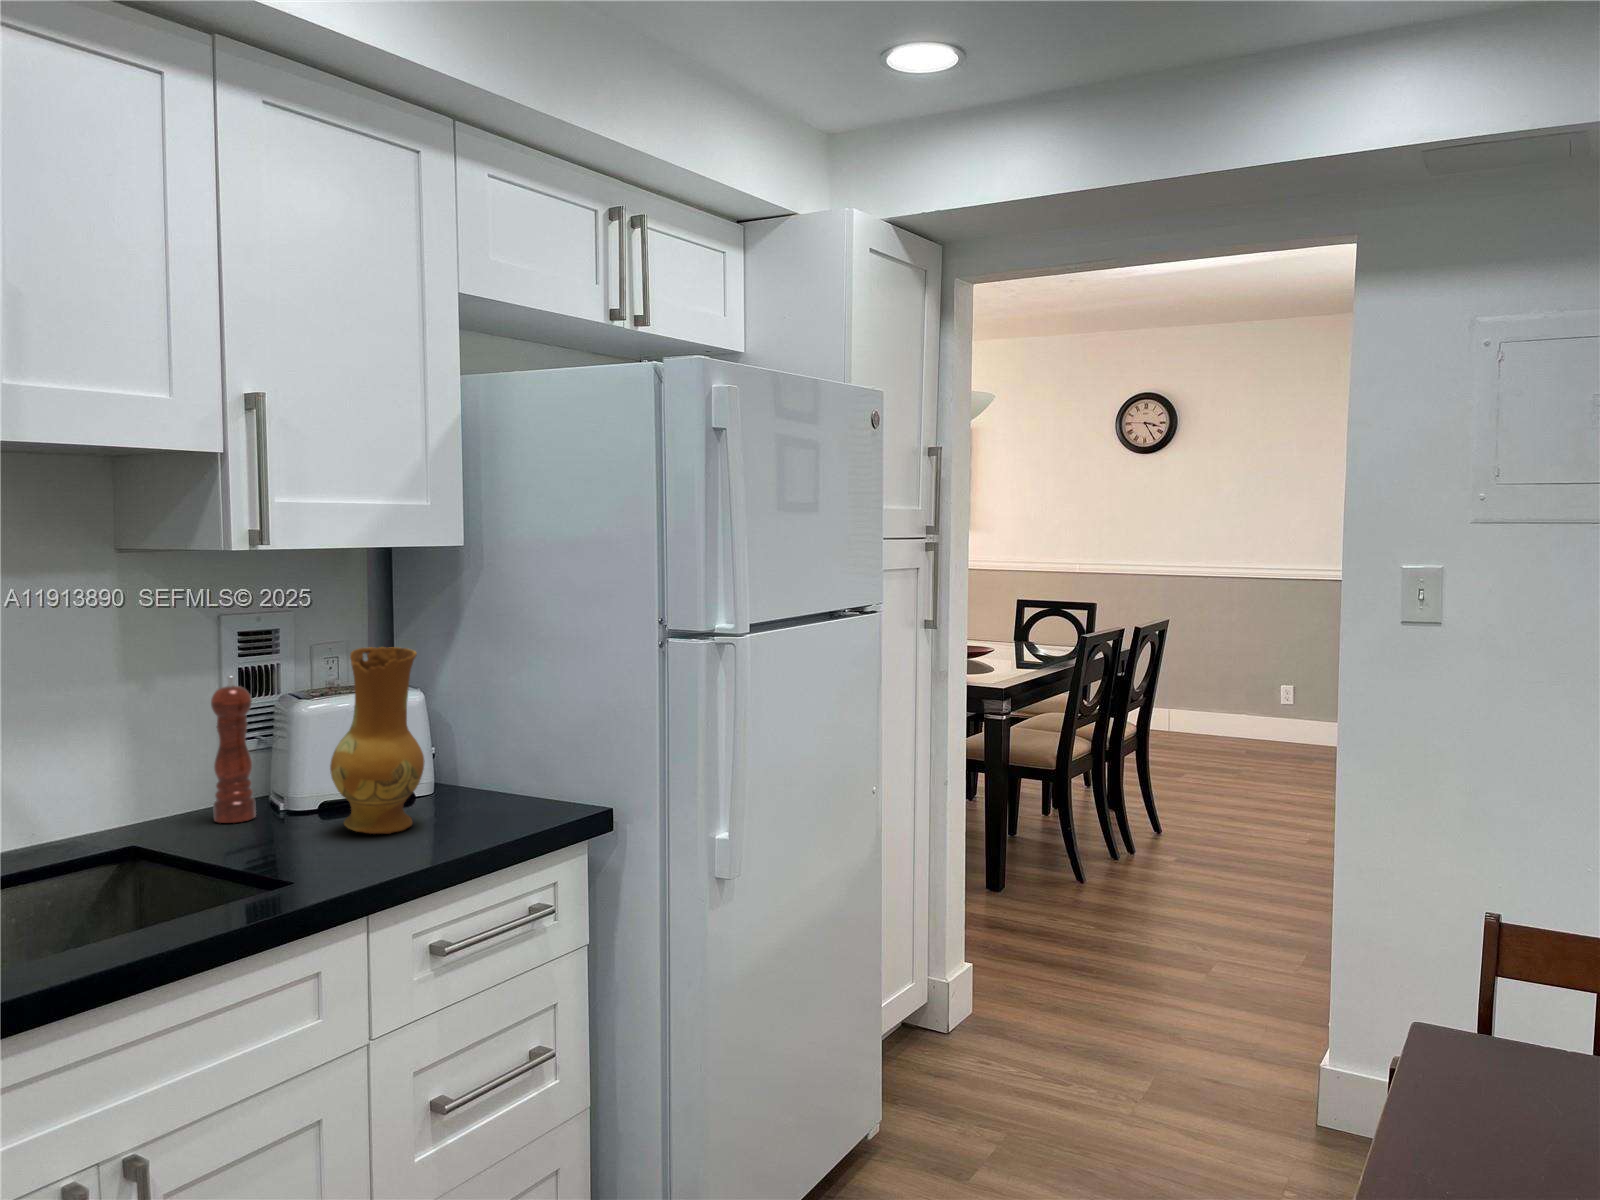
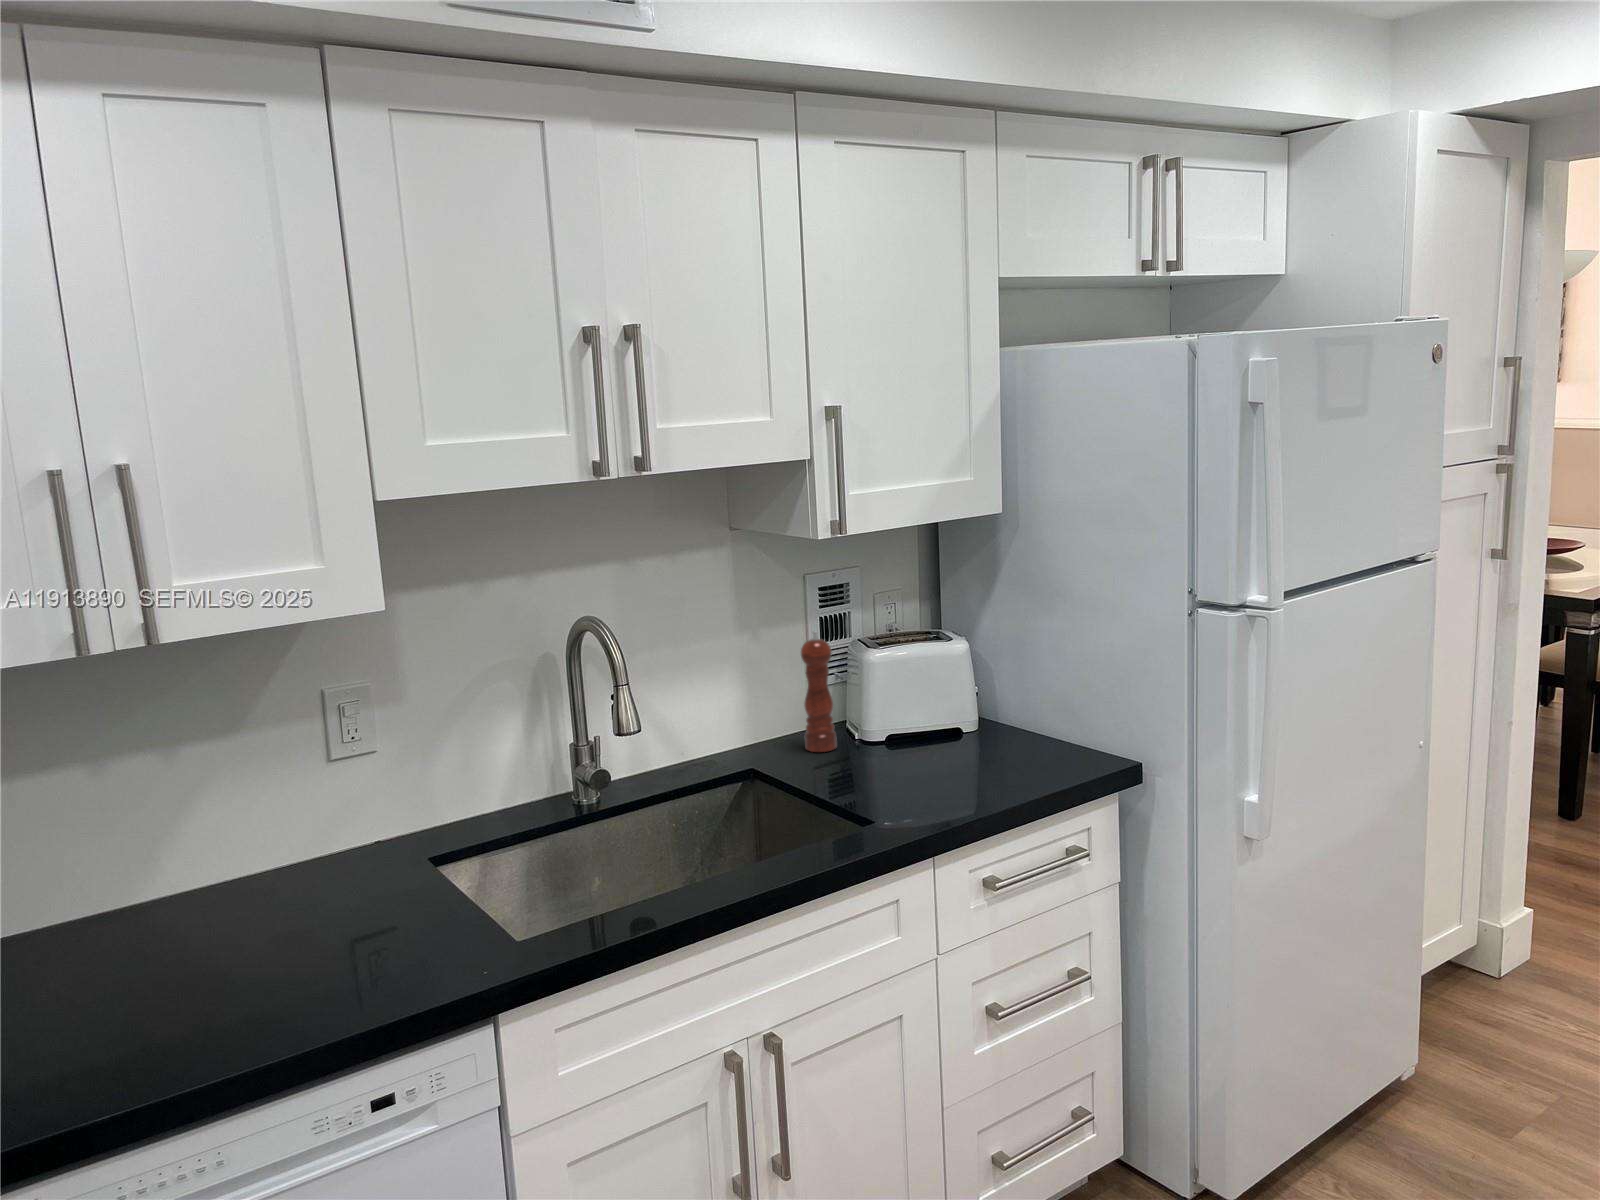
ceramic jug: present [330,647,425,834] -> none [896,613,973,776]

